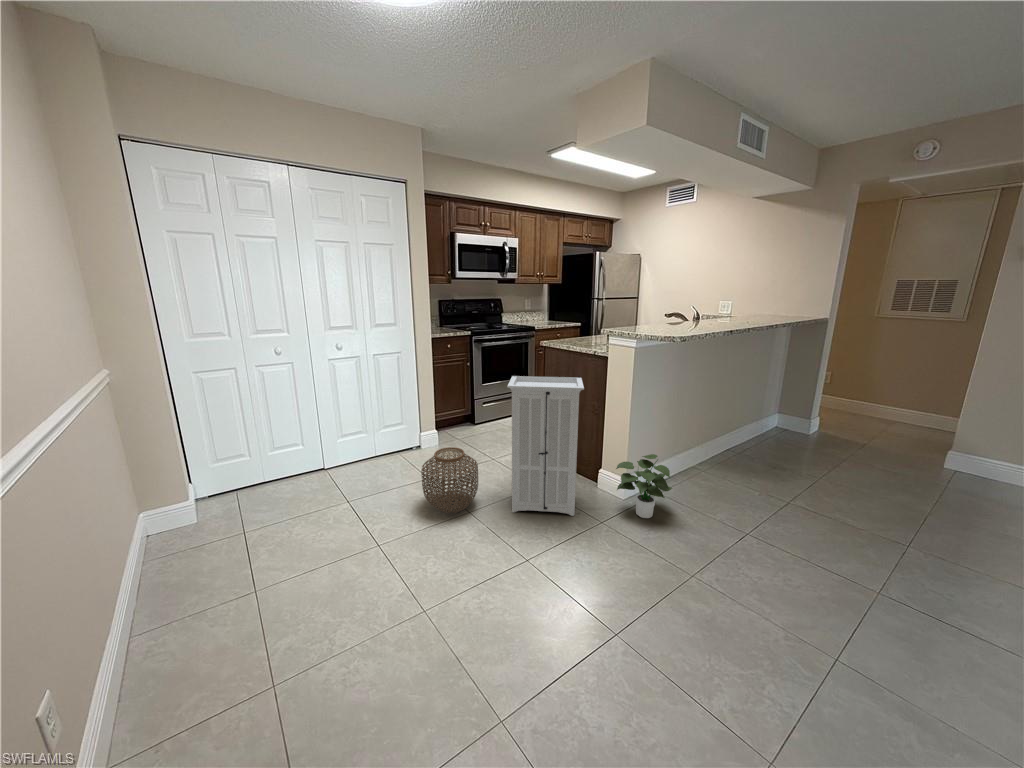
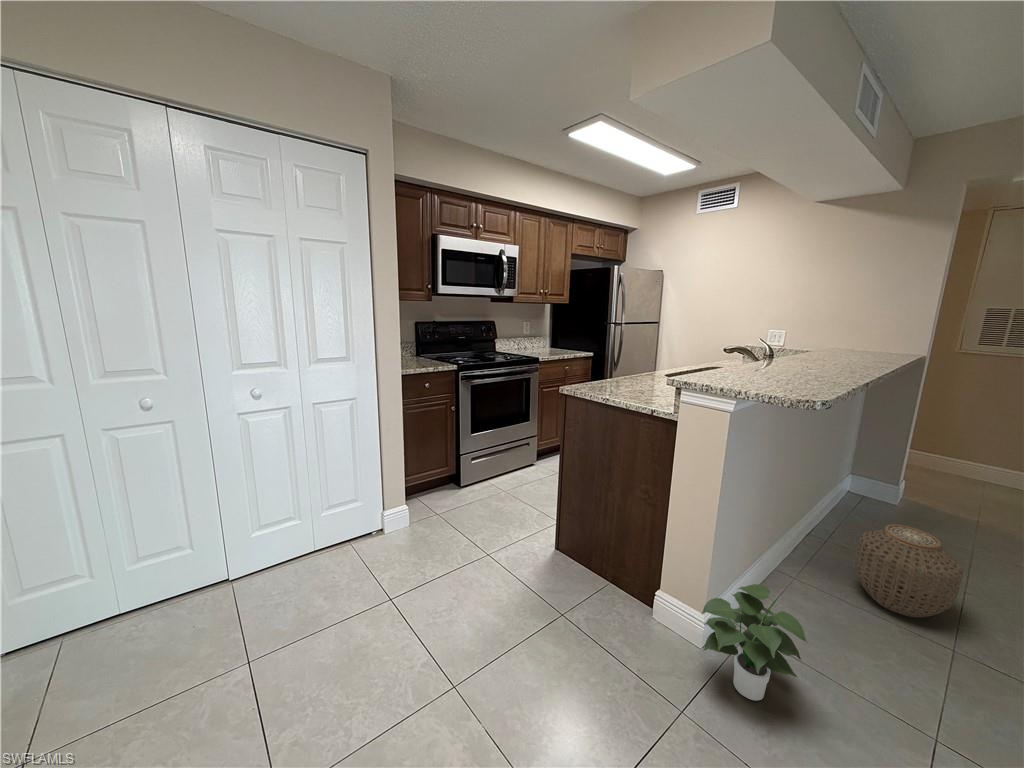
storage cabinet: present [507,374,584,516] -> none [526,450,664,697]
woven basket: present [421,447,478,513] -> present [855,524,964,617]

